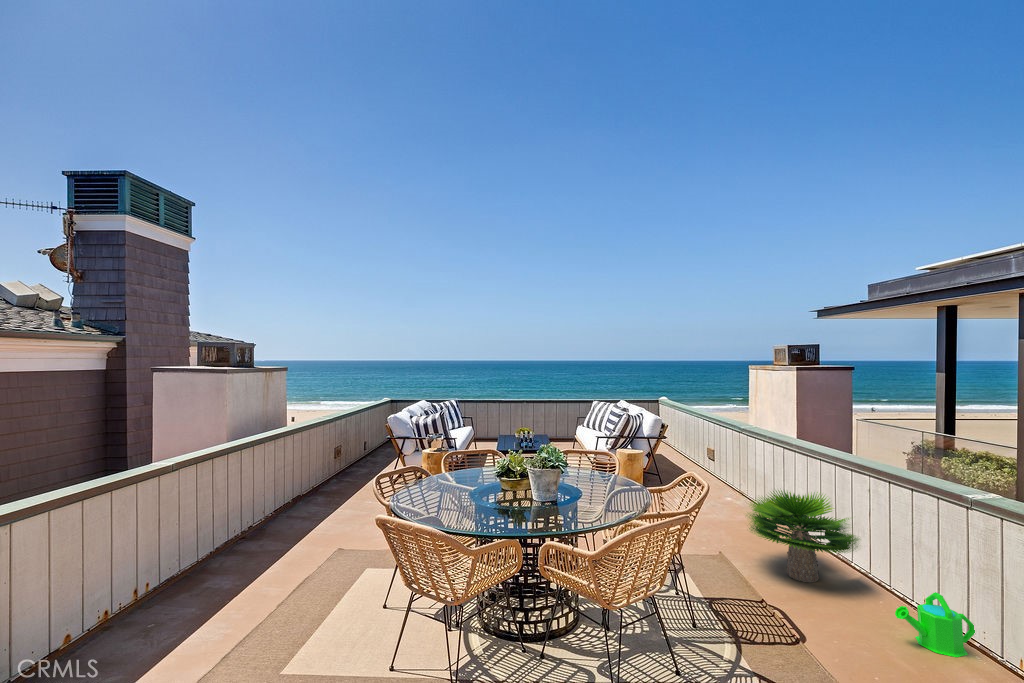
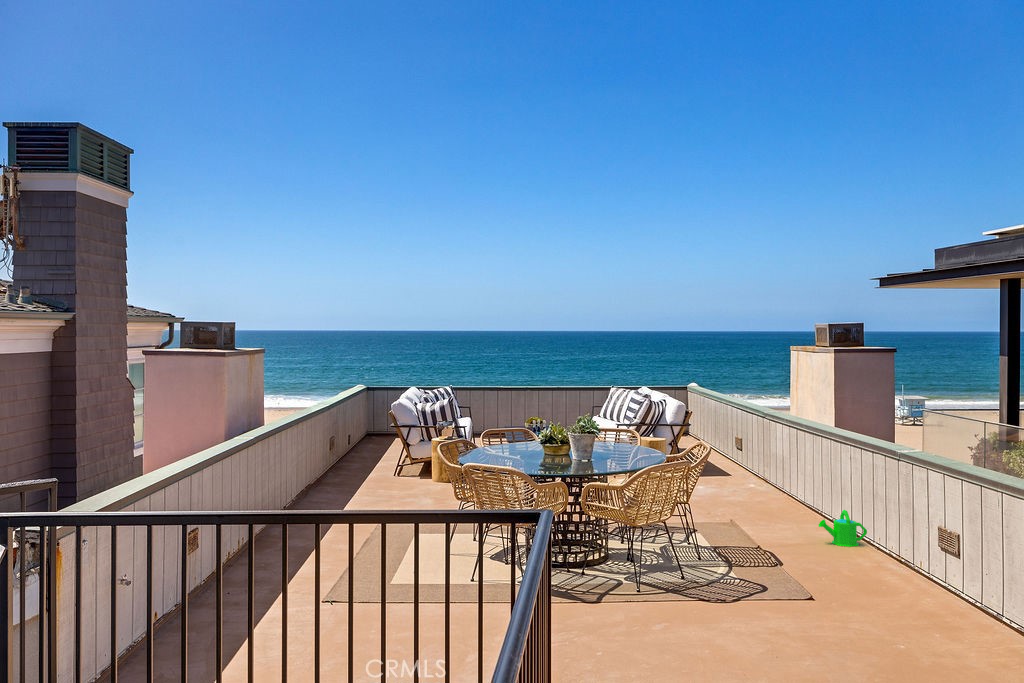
potted plant: present [749,490,859,582] -> none [735,454,821,522]

